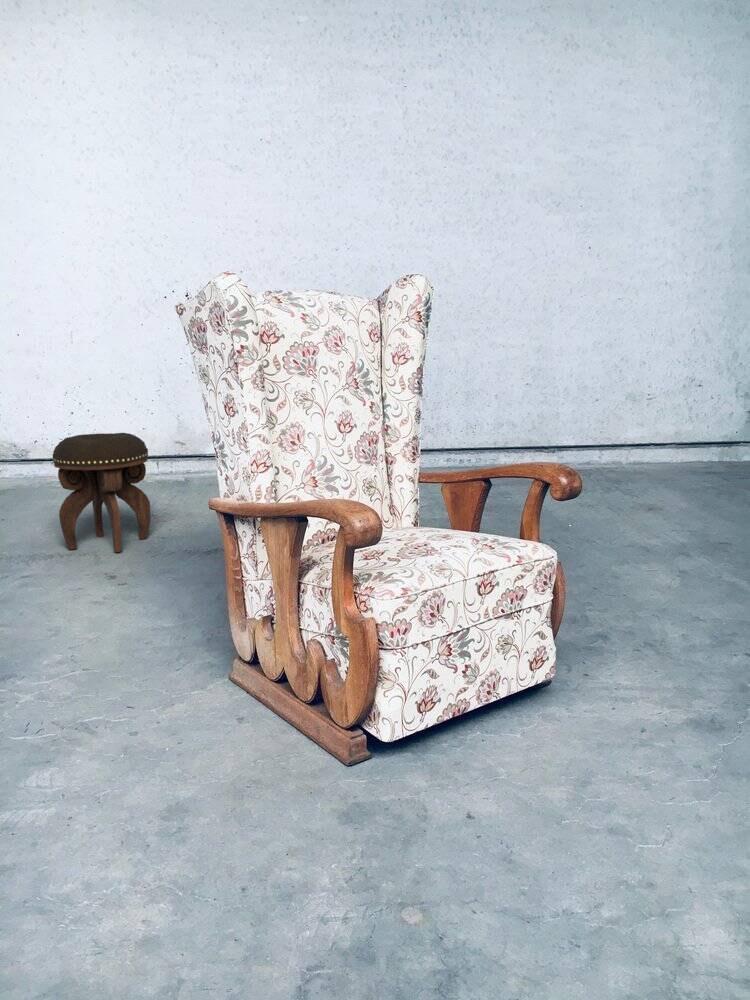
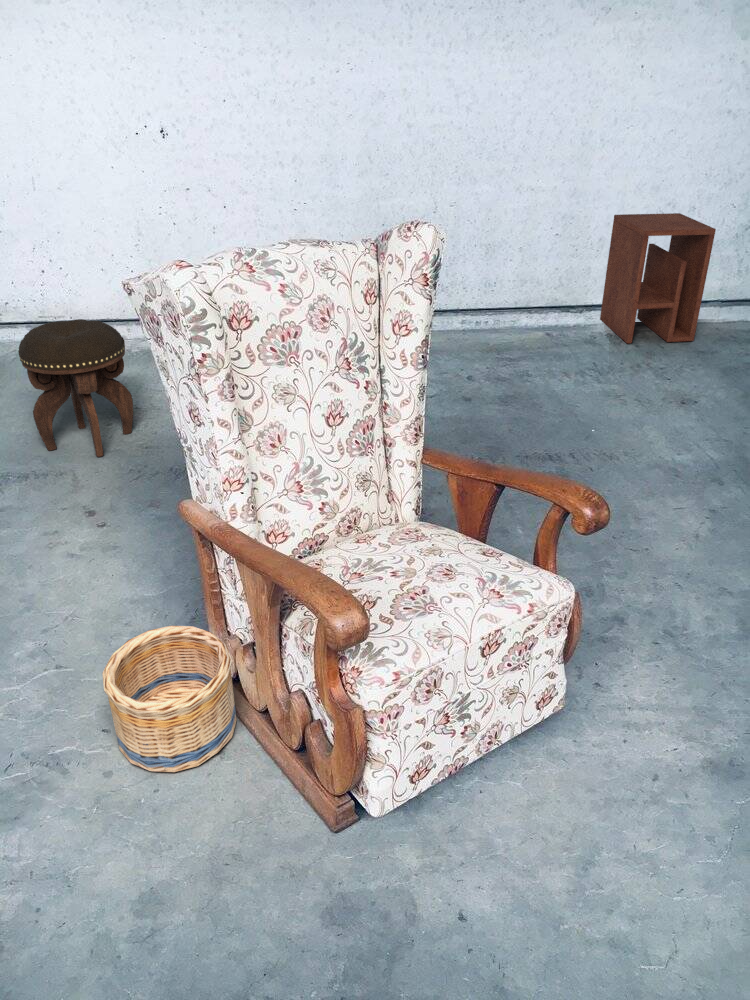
side table: none [582,370,676,479] -> present [600,213,716,343]
basket: none [136,614,255,732] -> present [102,626,237,772]

